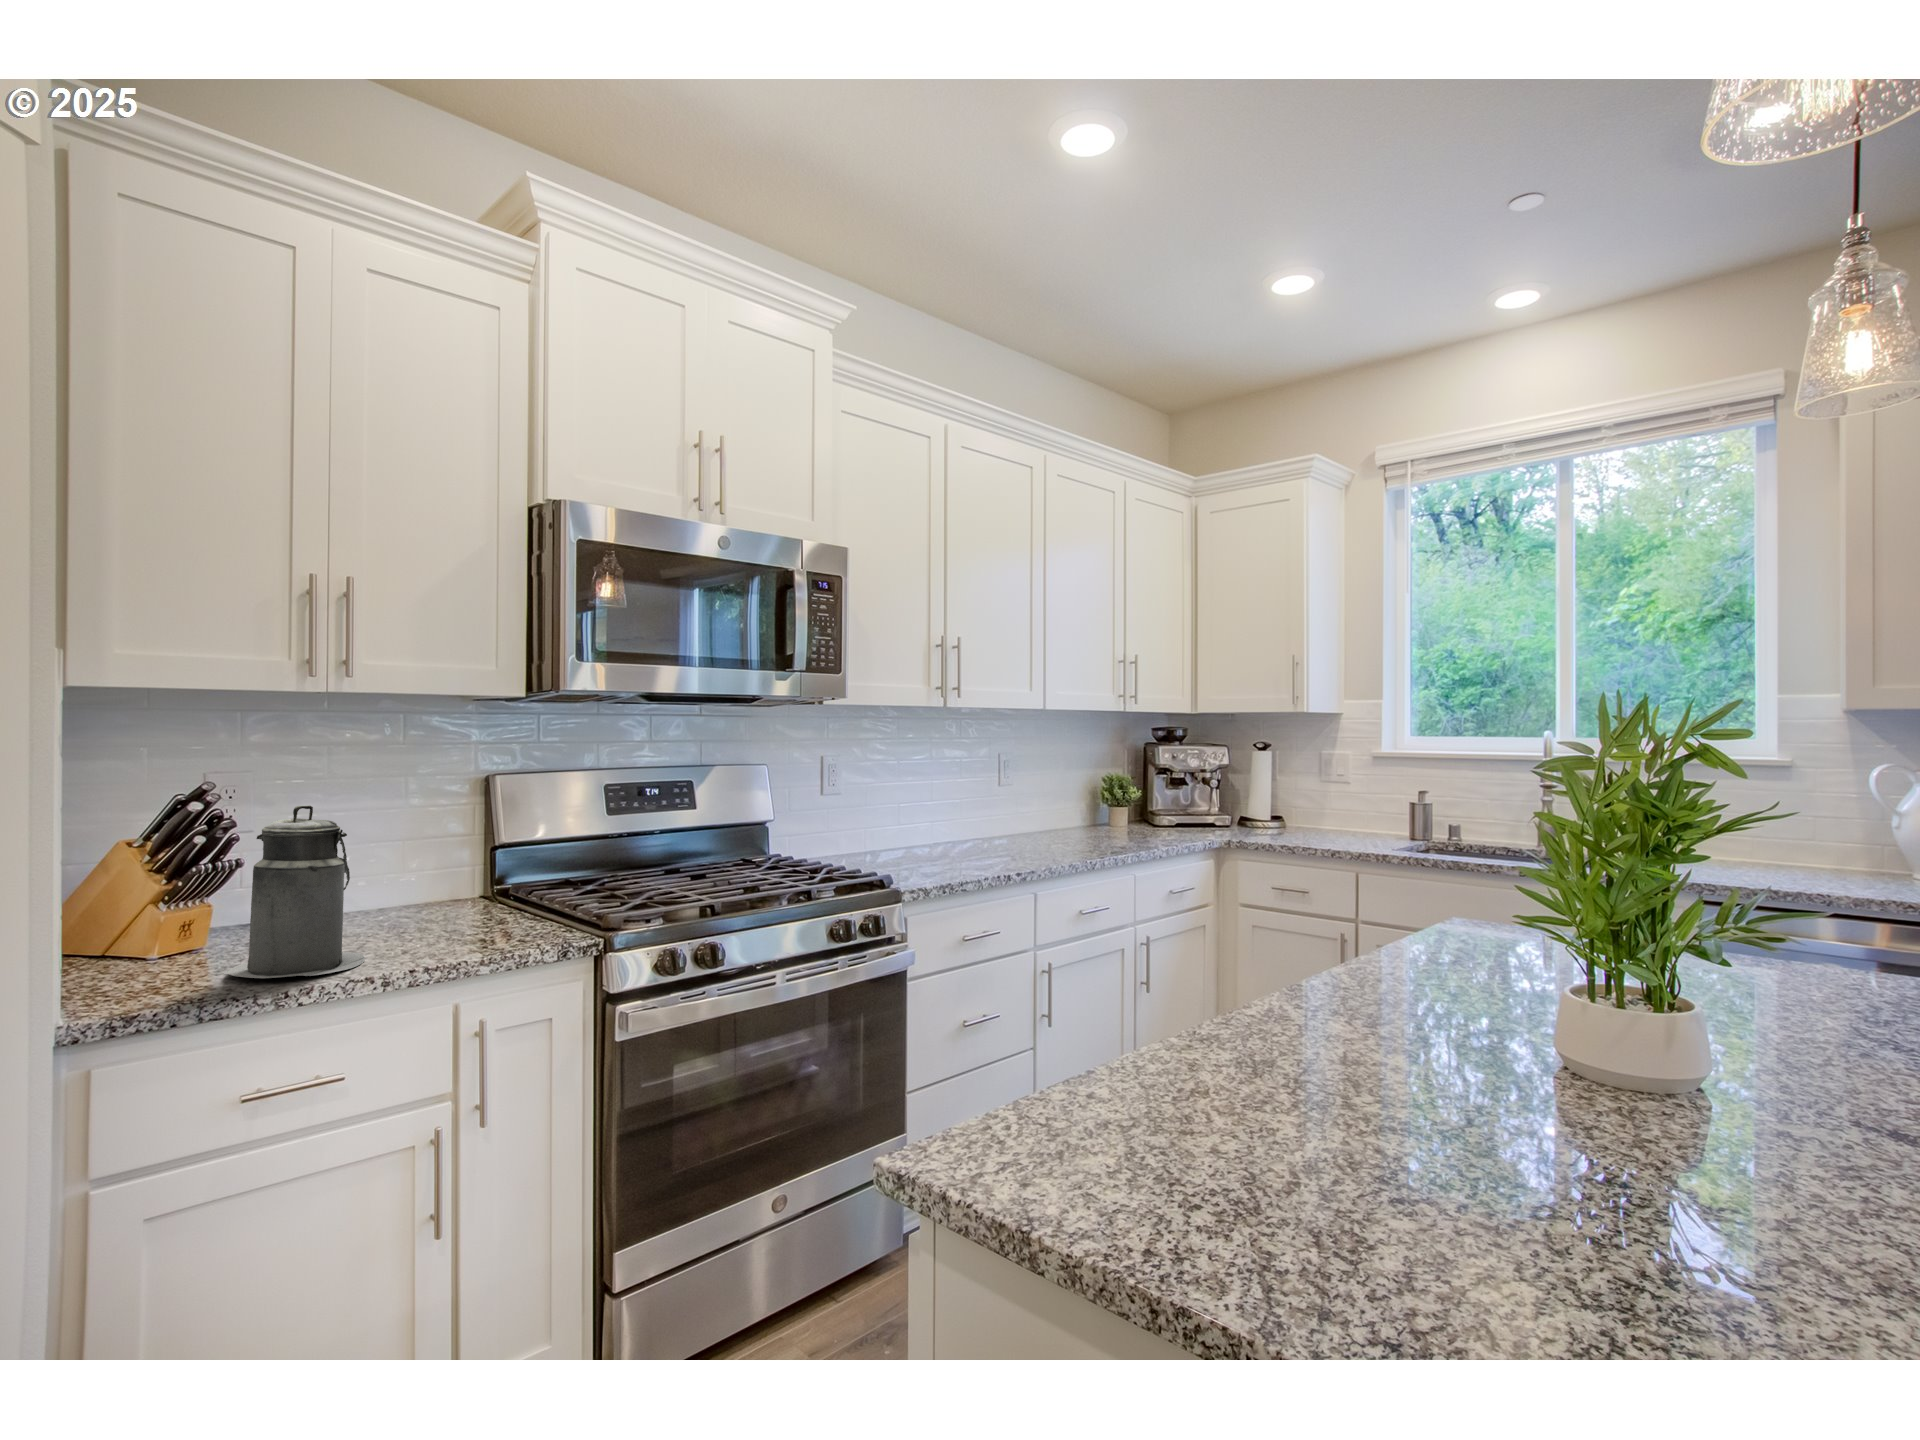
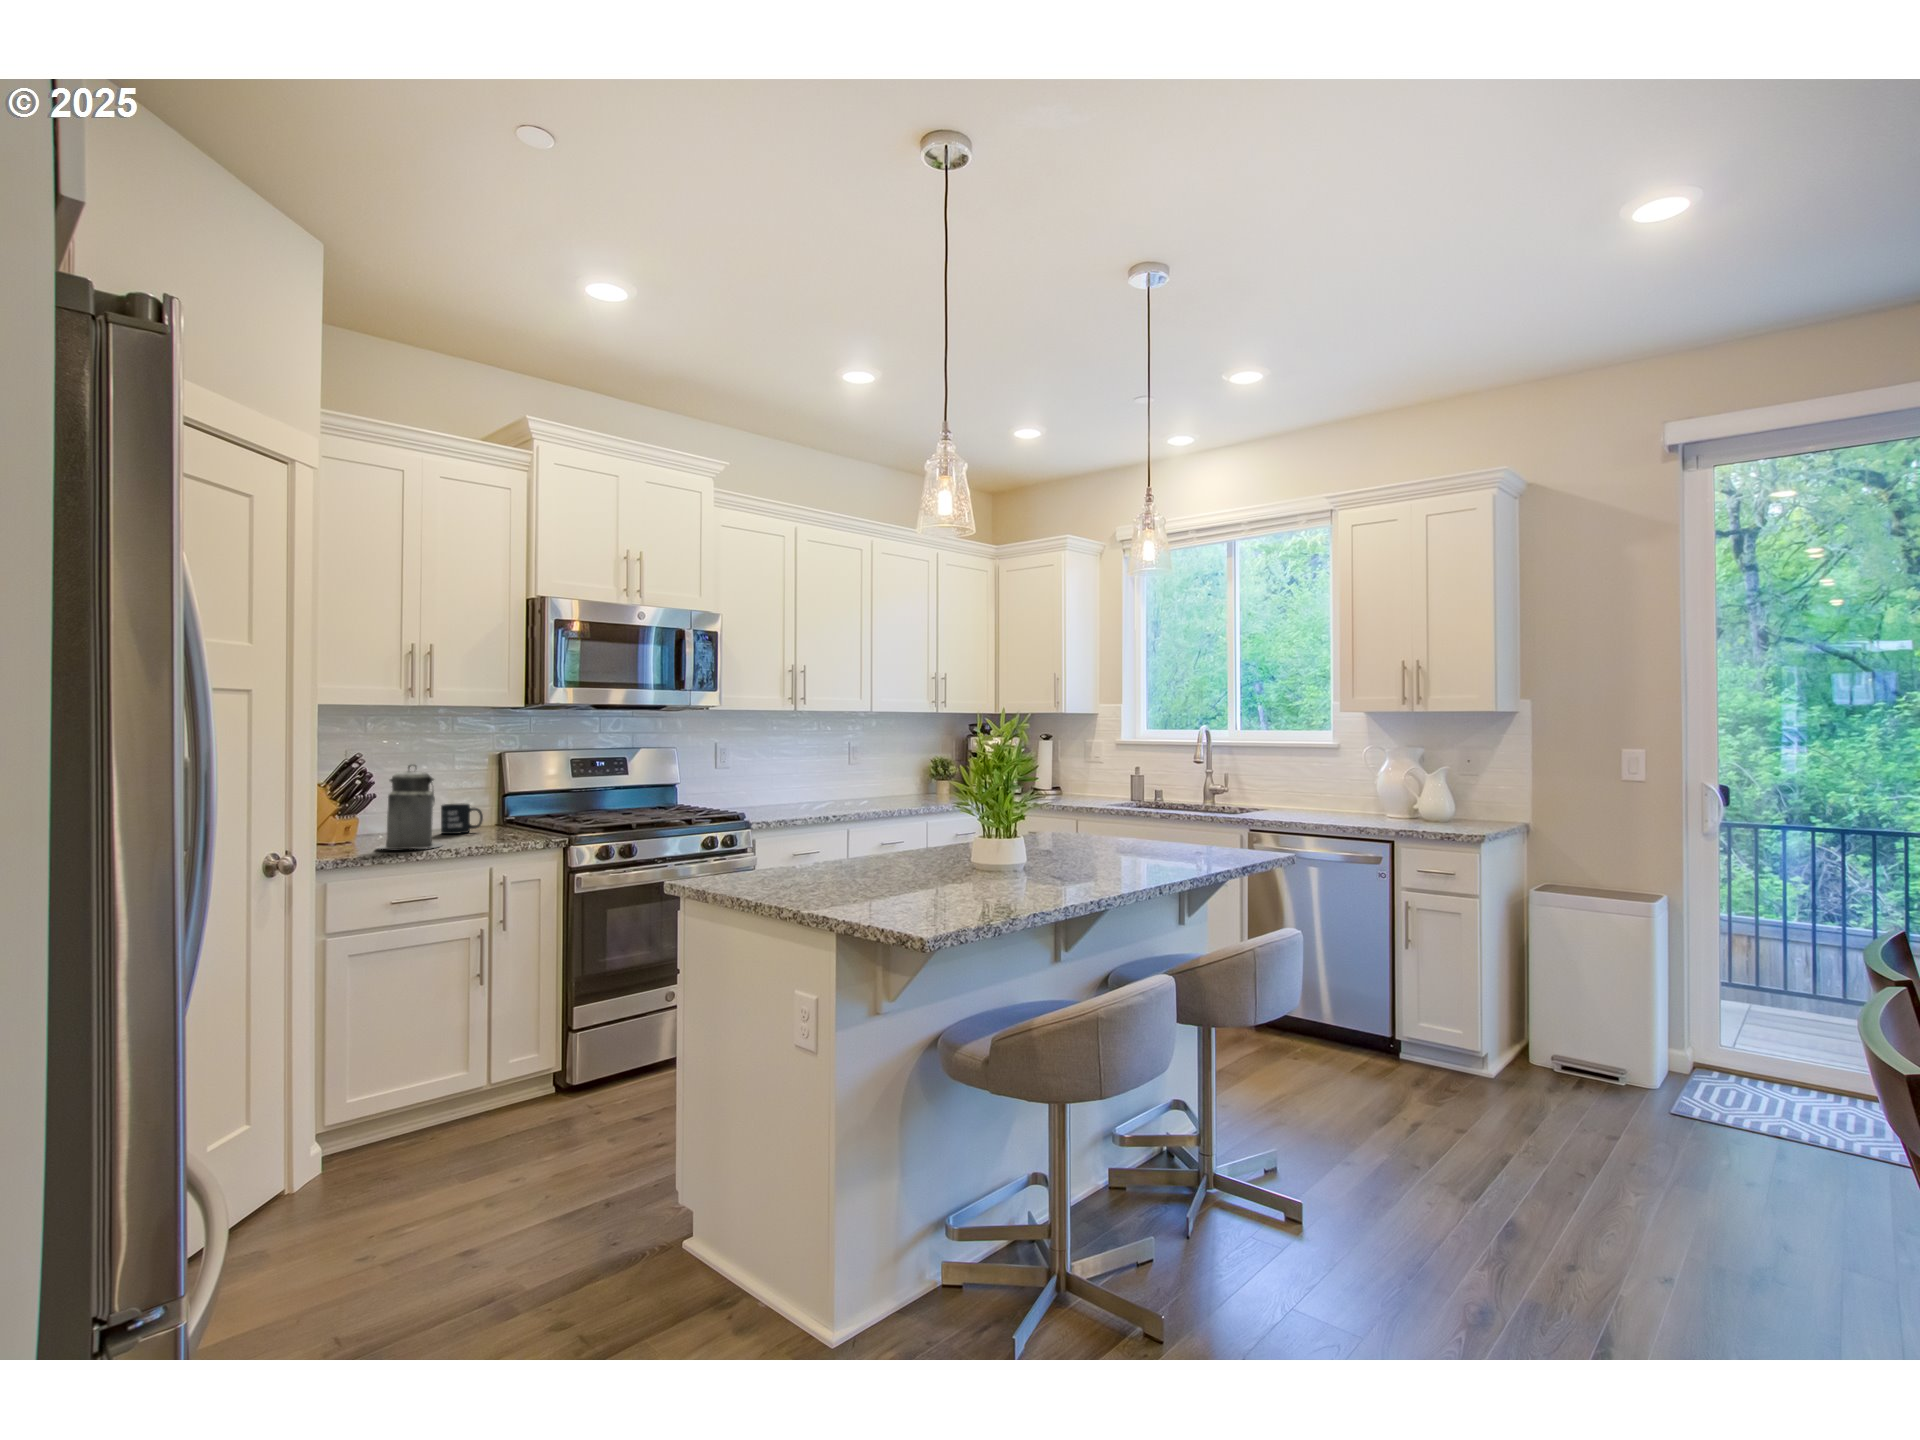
mug: none [373,869,450,928] -> present [441,804,483,834]

